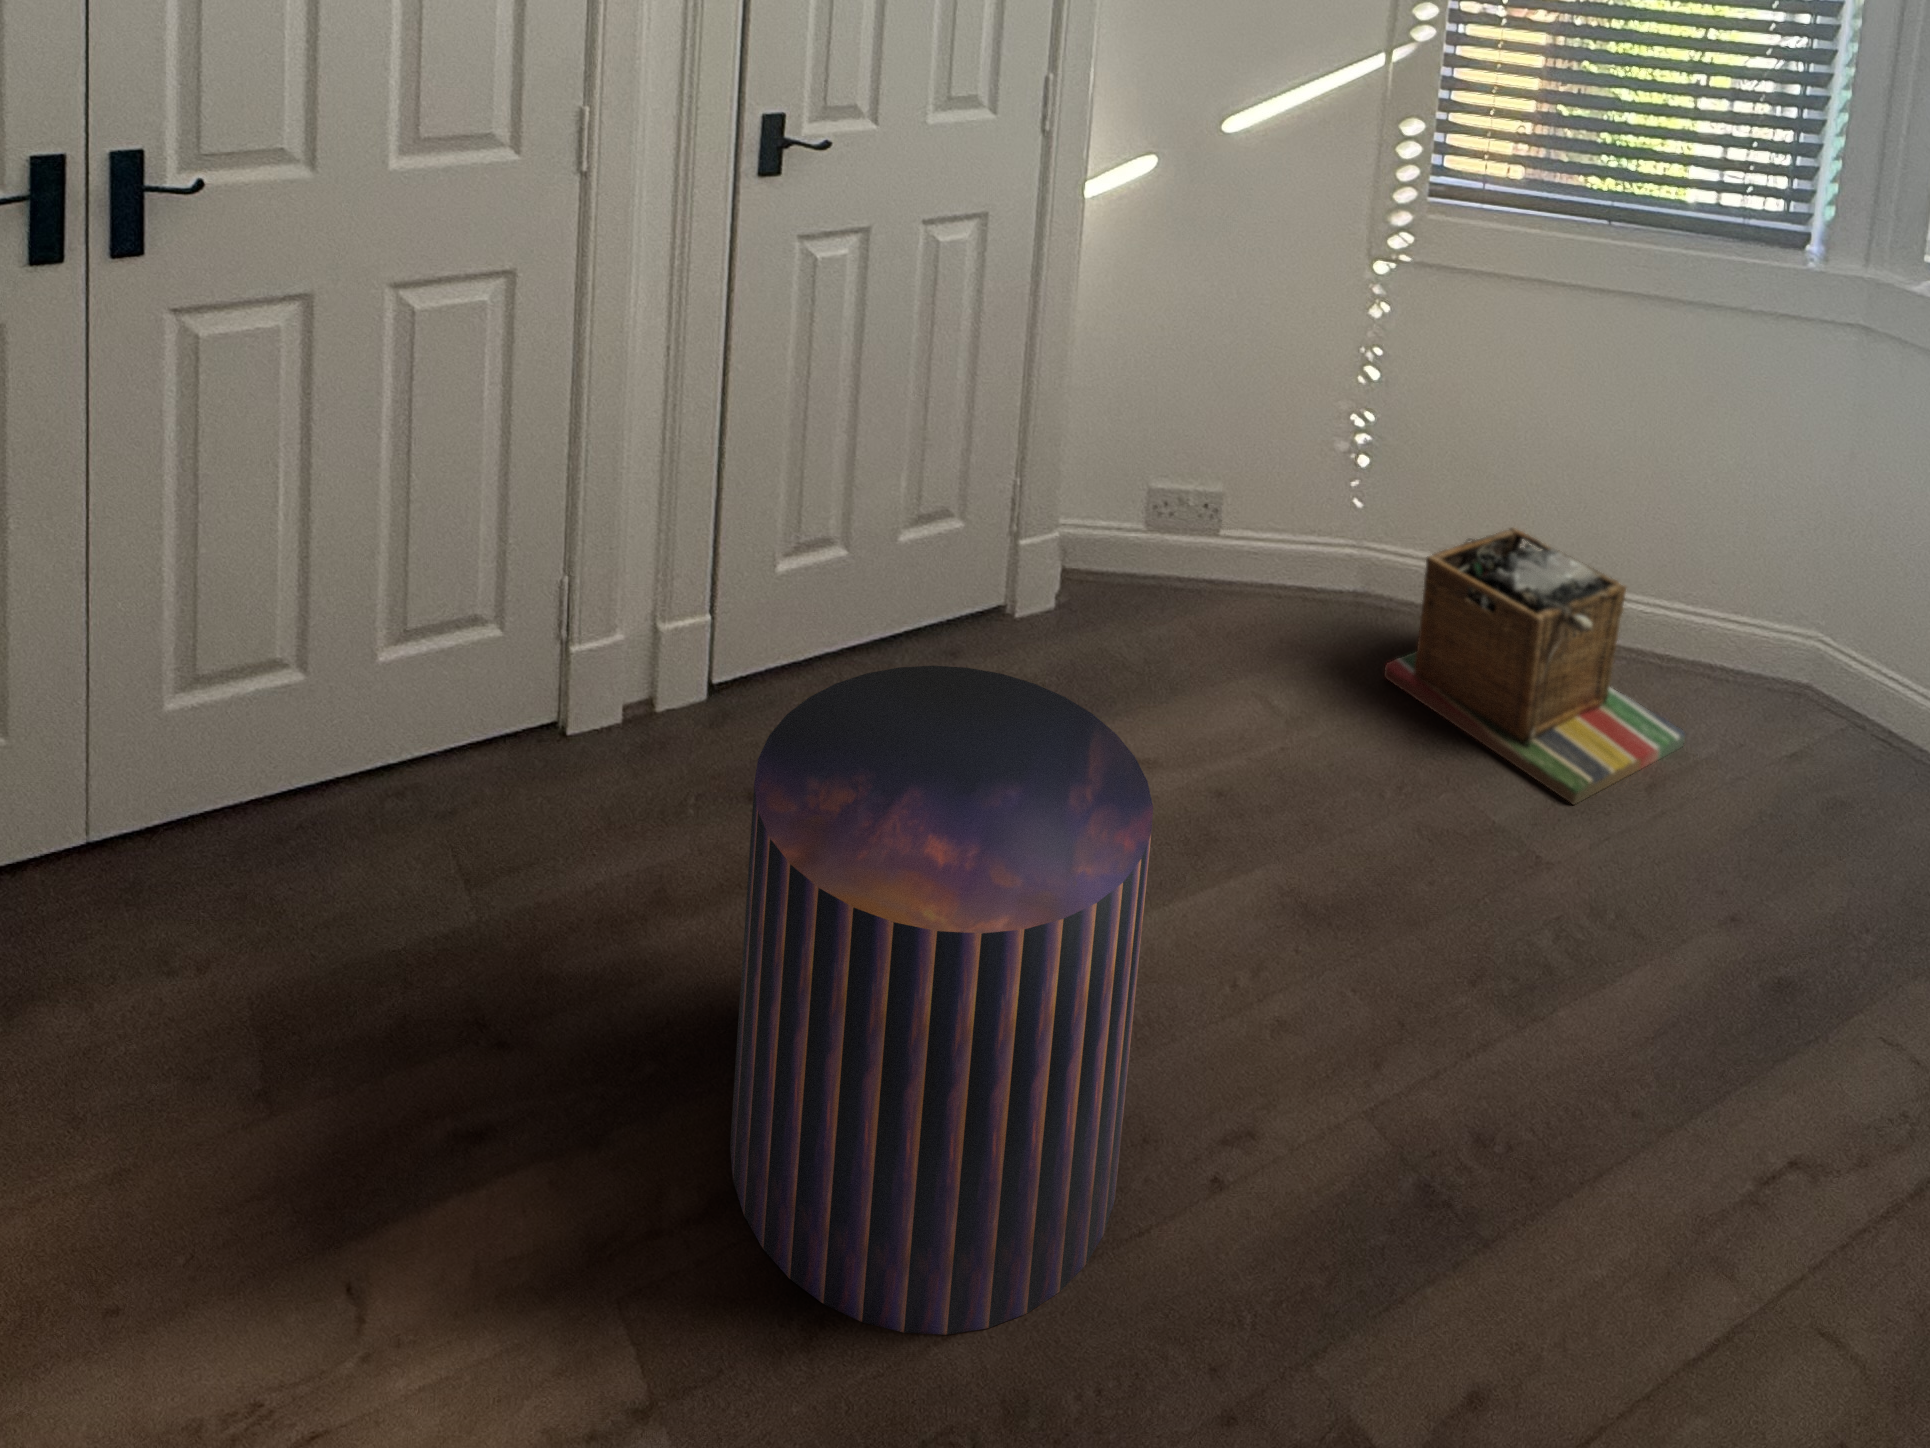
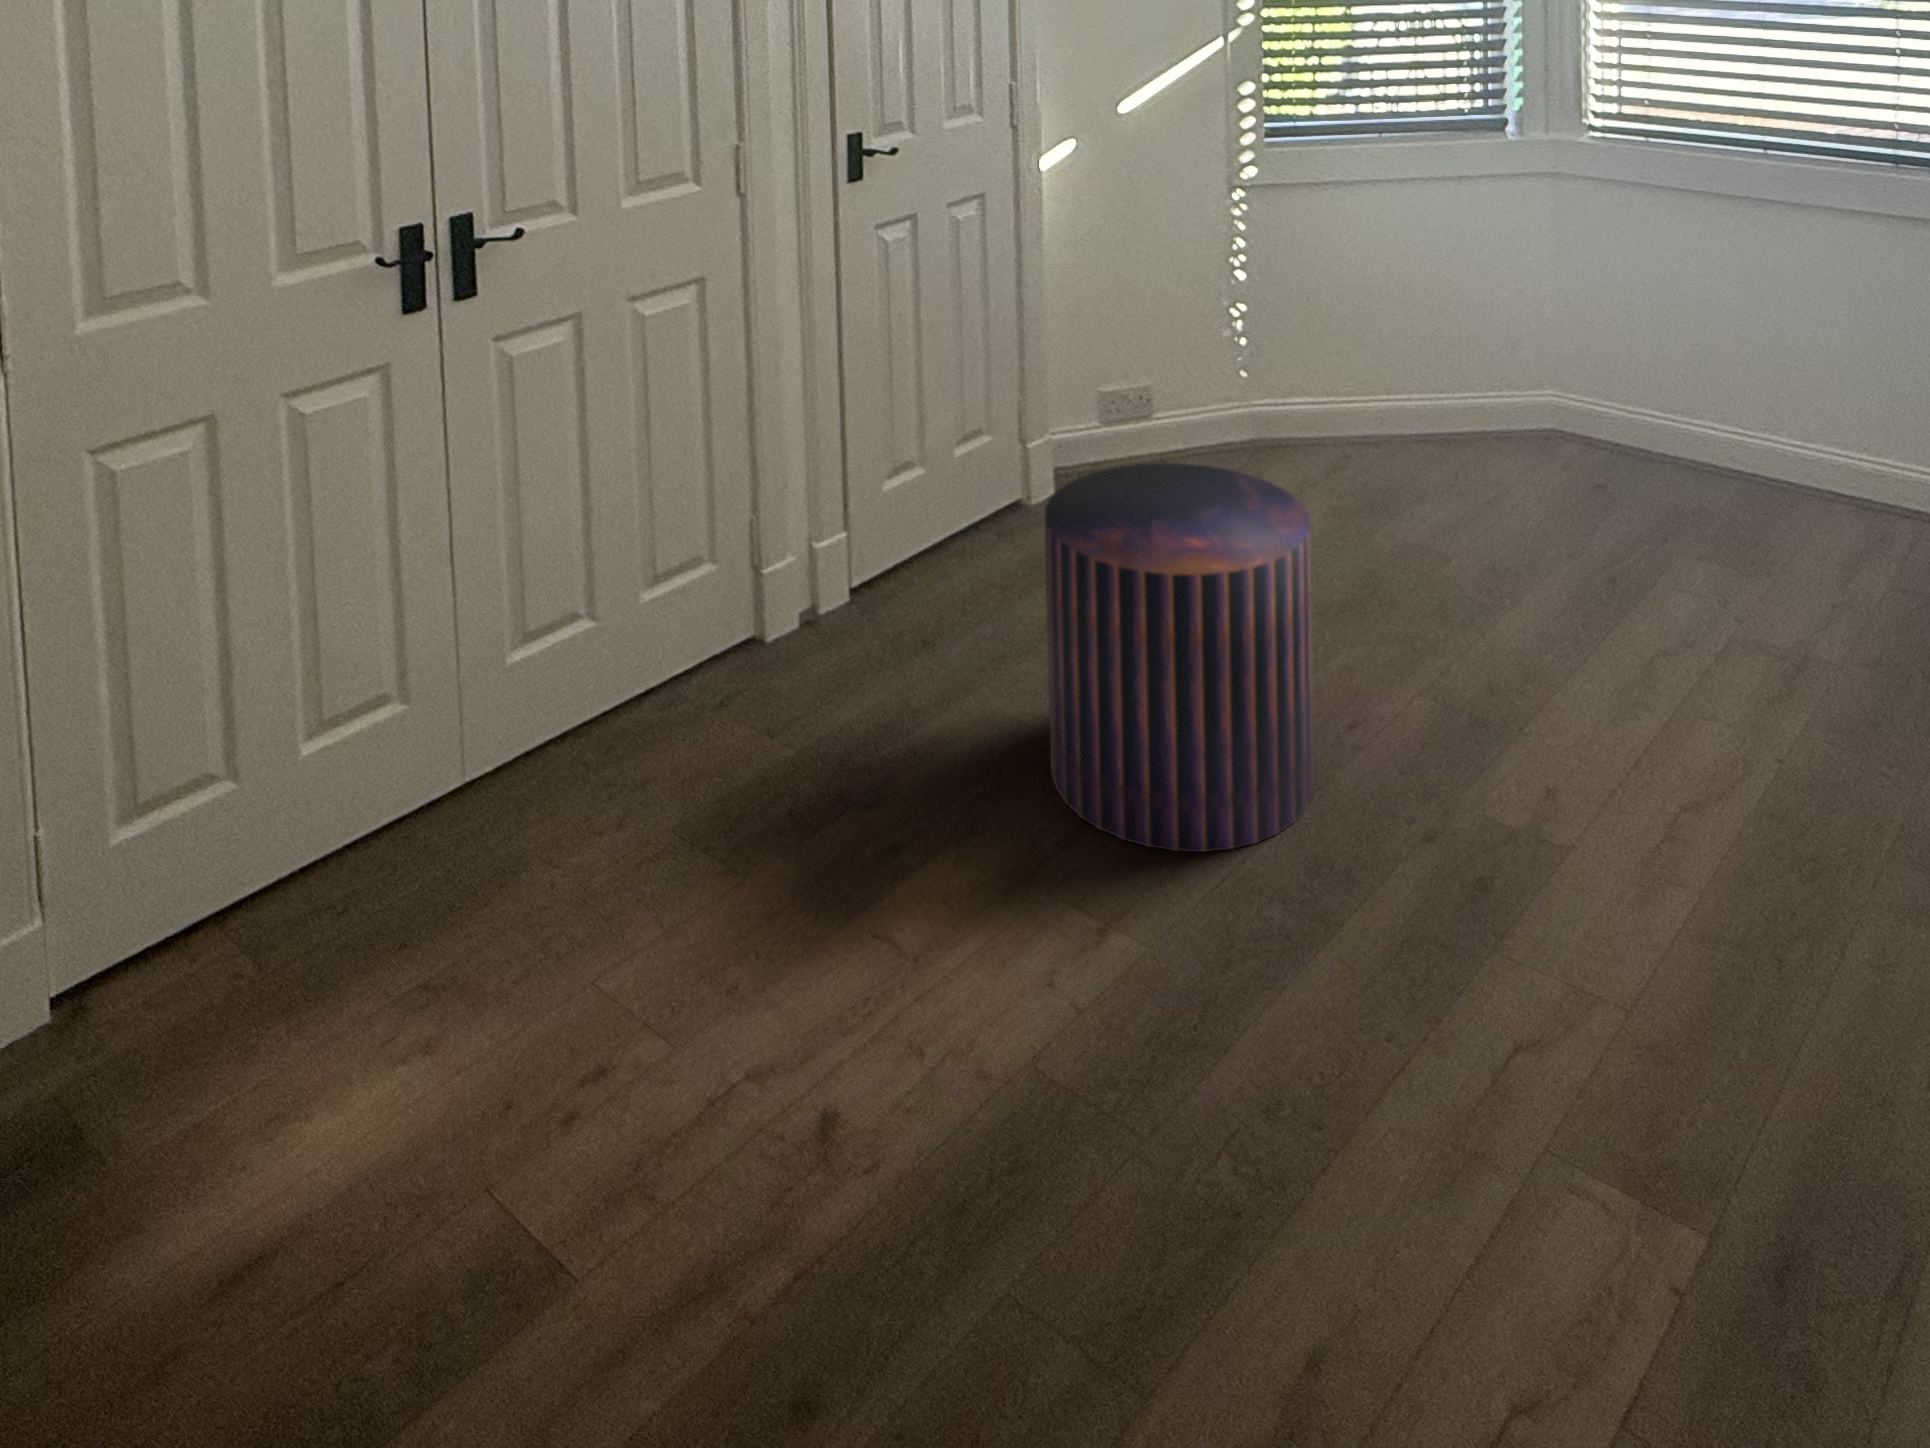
laundry basket: present [1384,527,1685,804] -> none [1302,358,1502,519]

